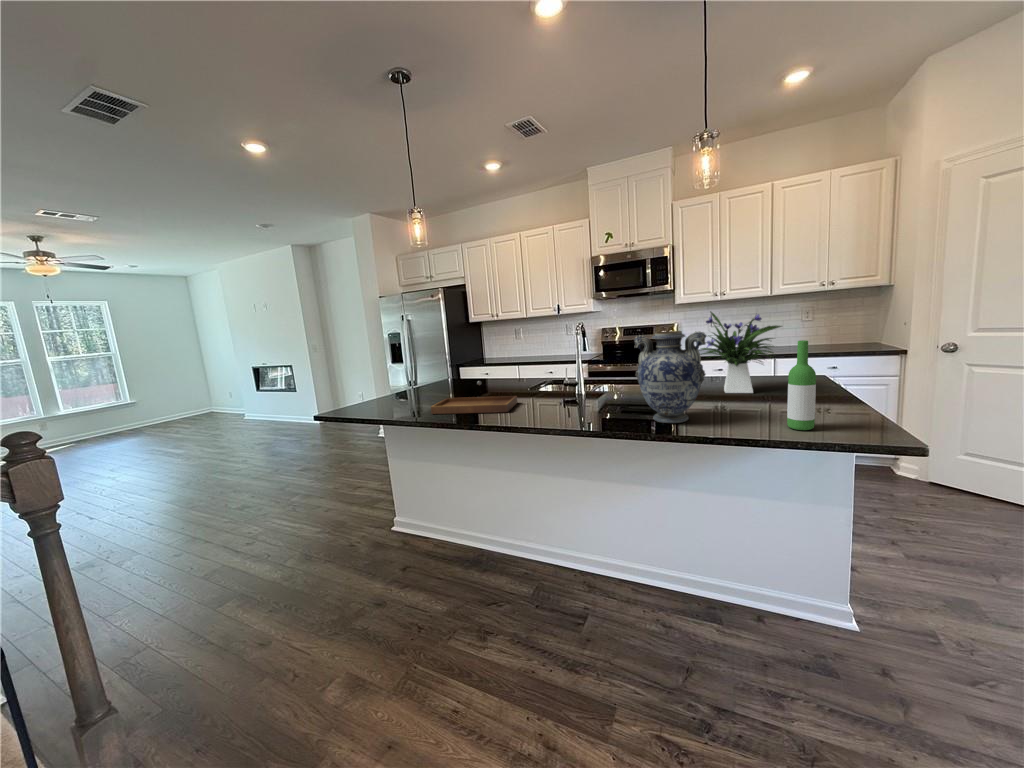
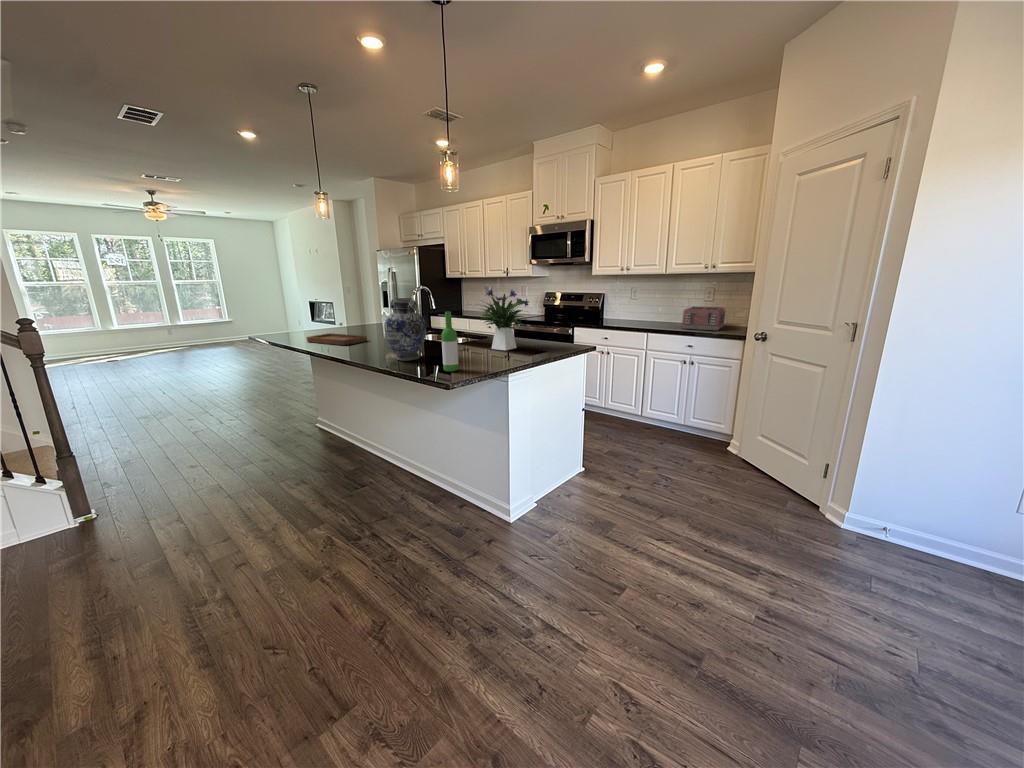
toaster: none [801,326,858,351] -> present [681,307,725,330]

